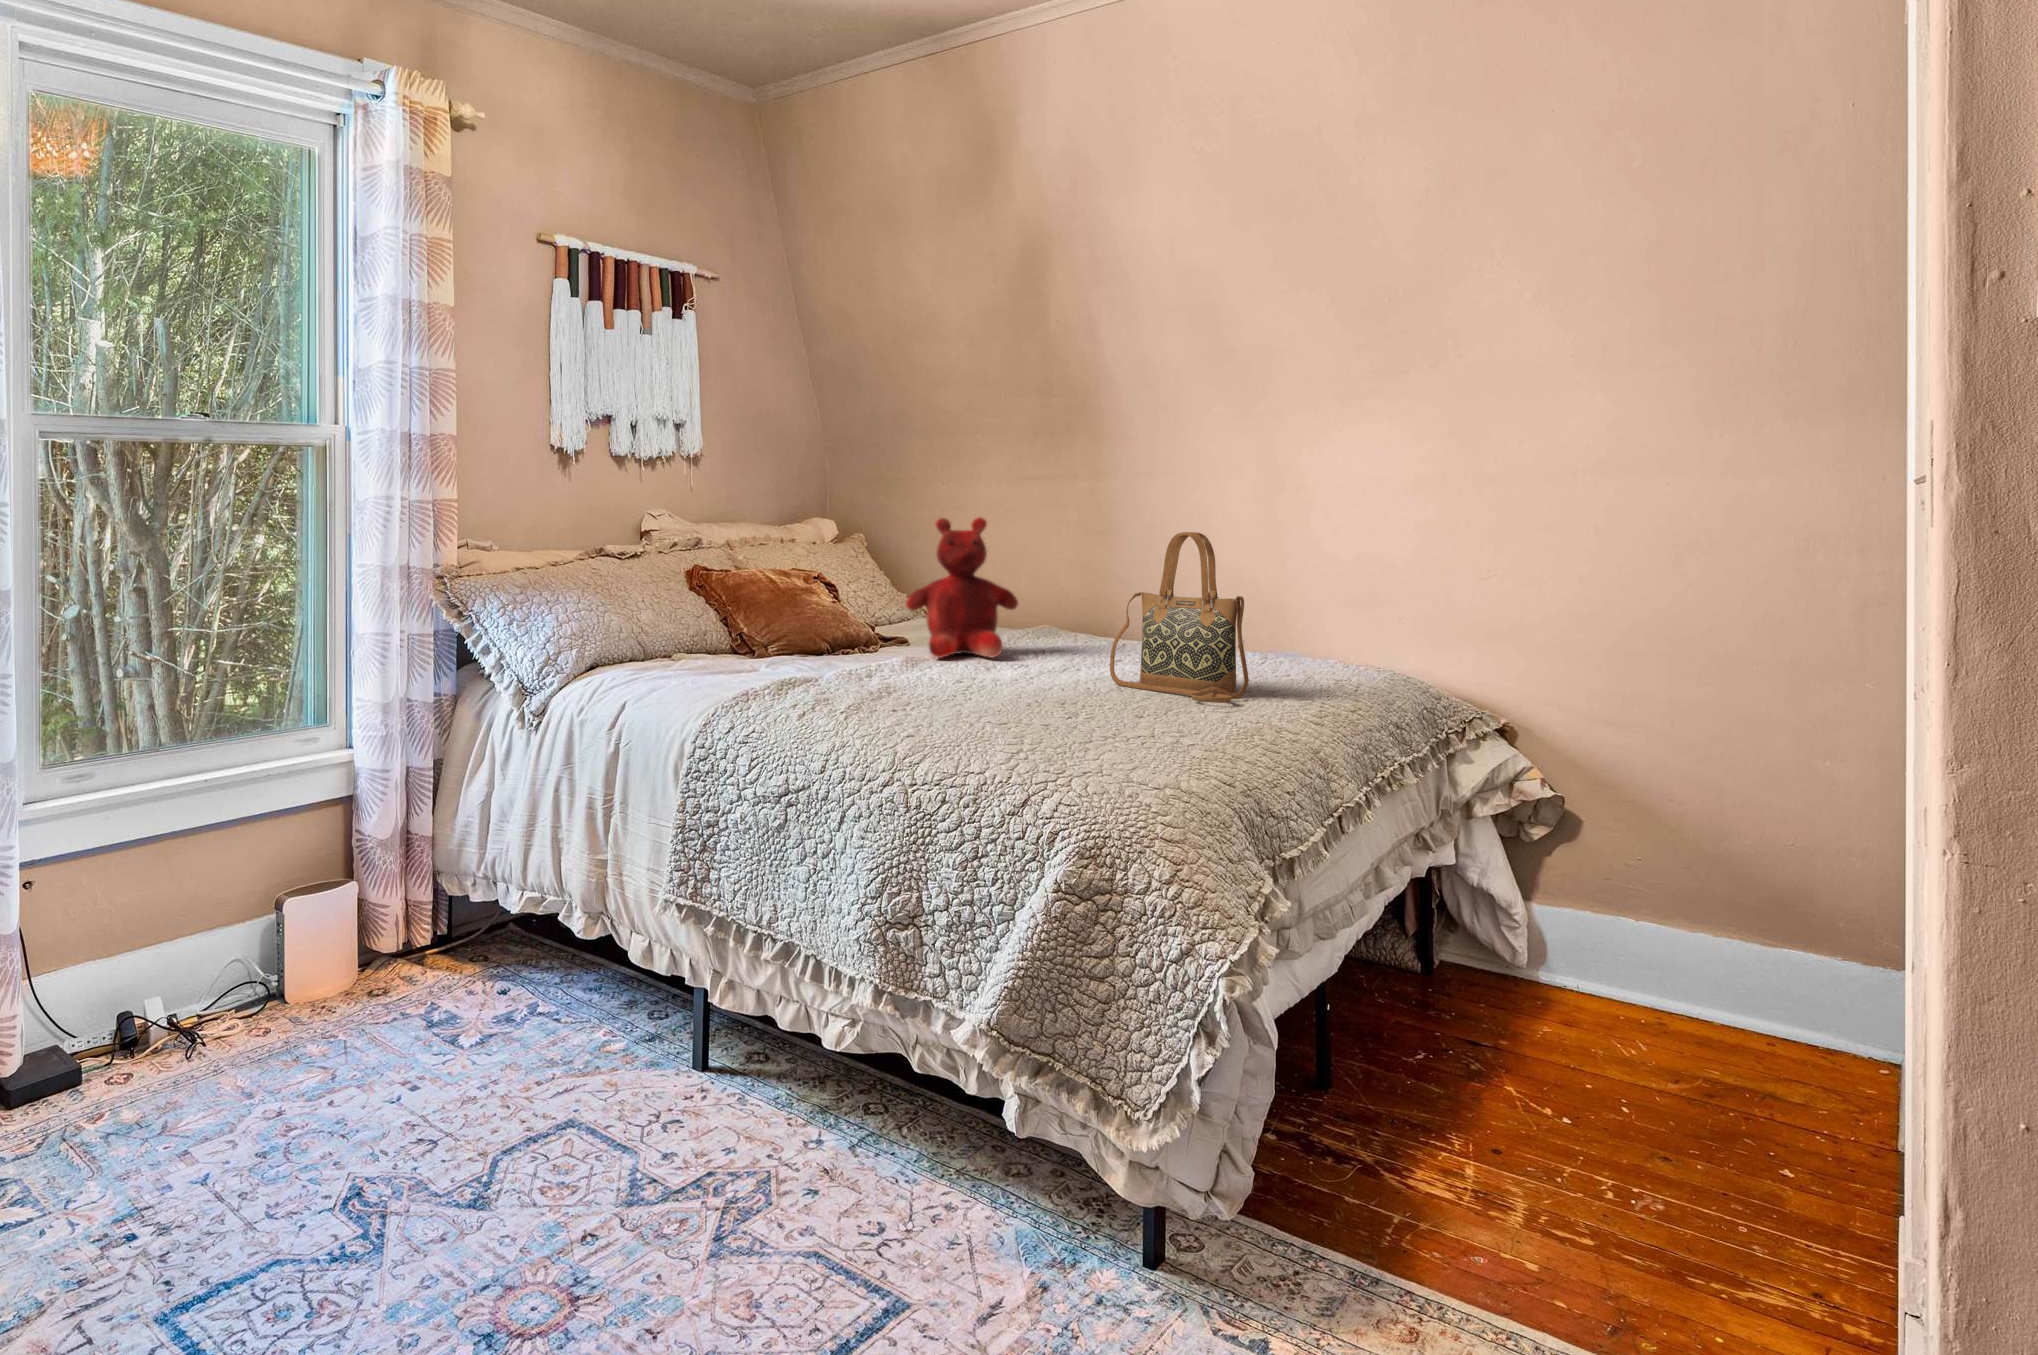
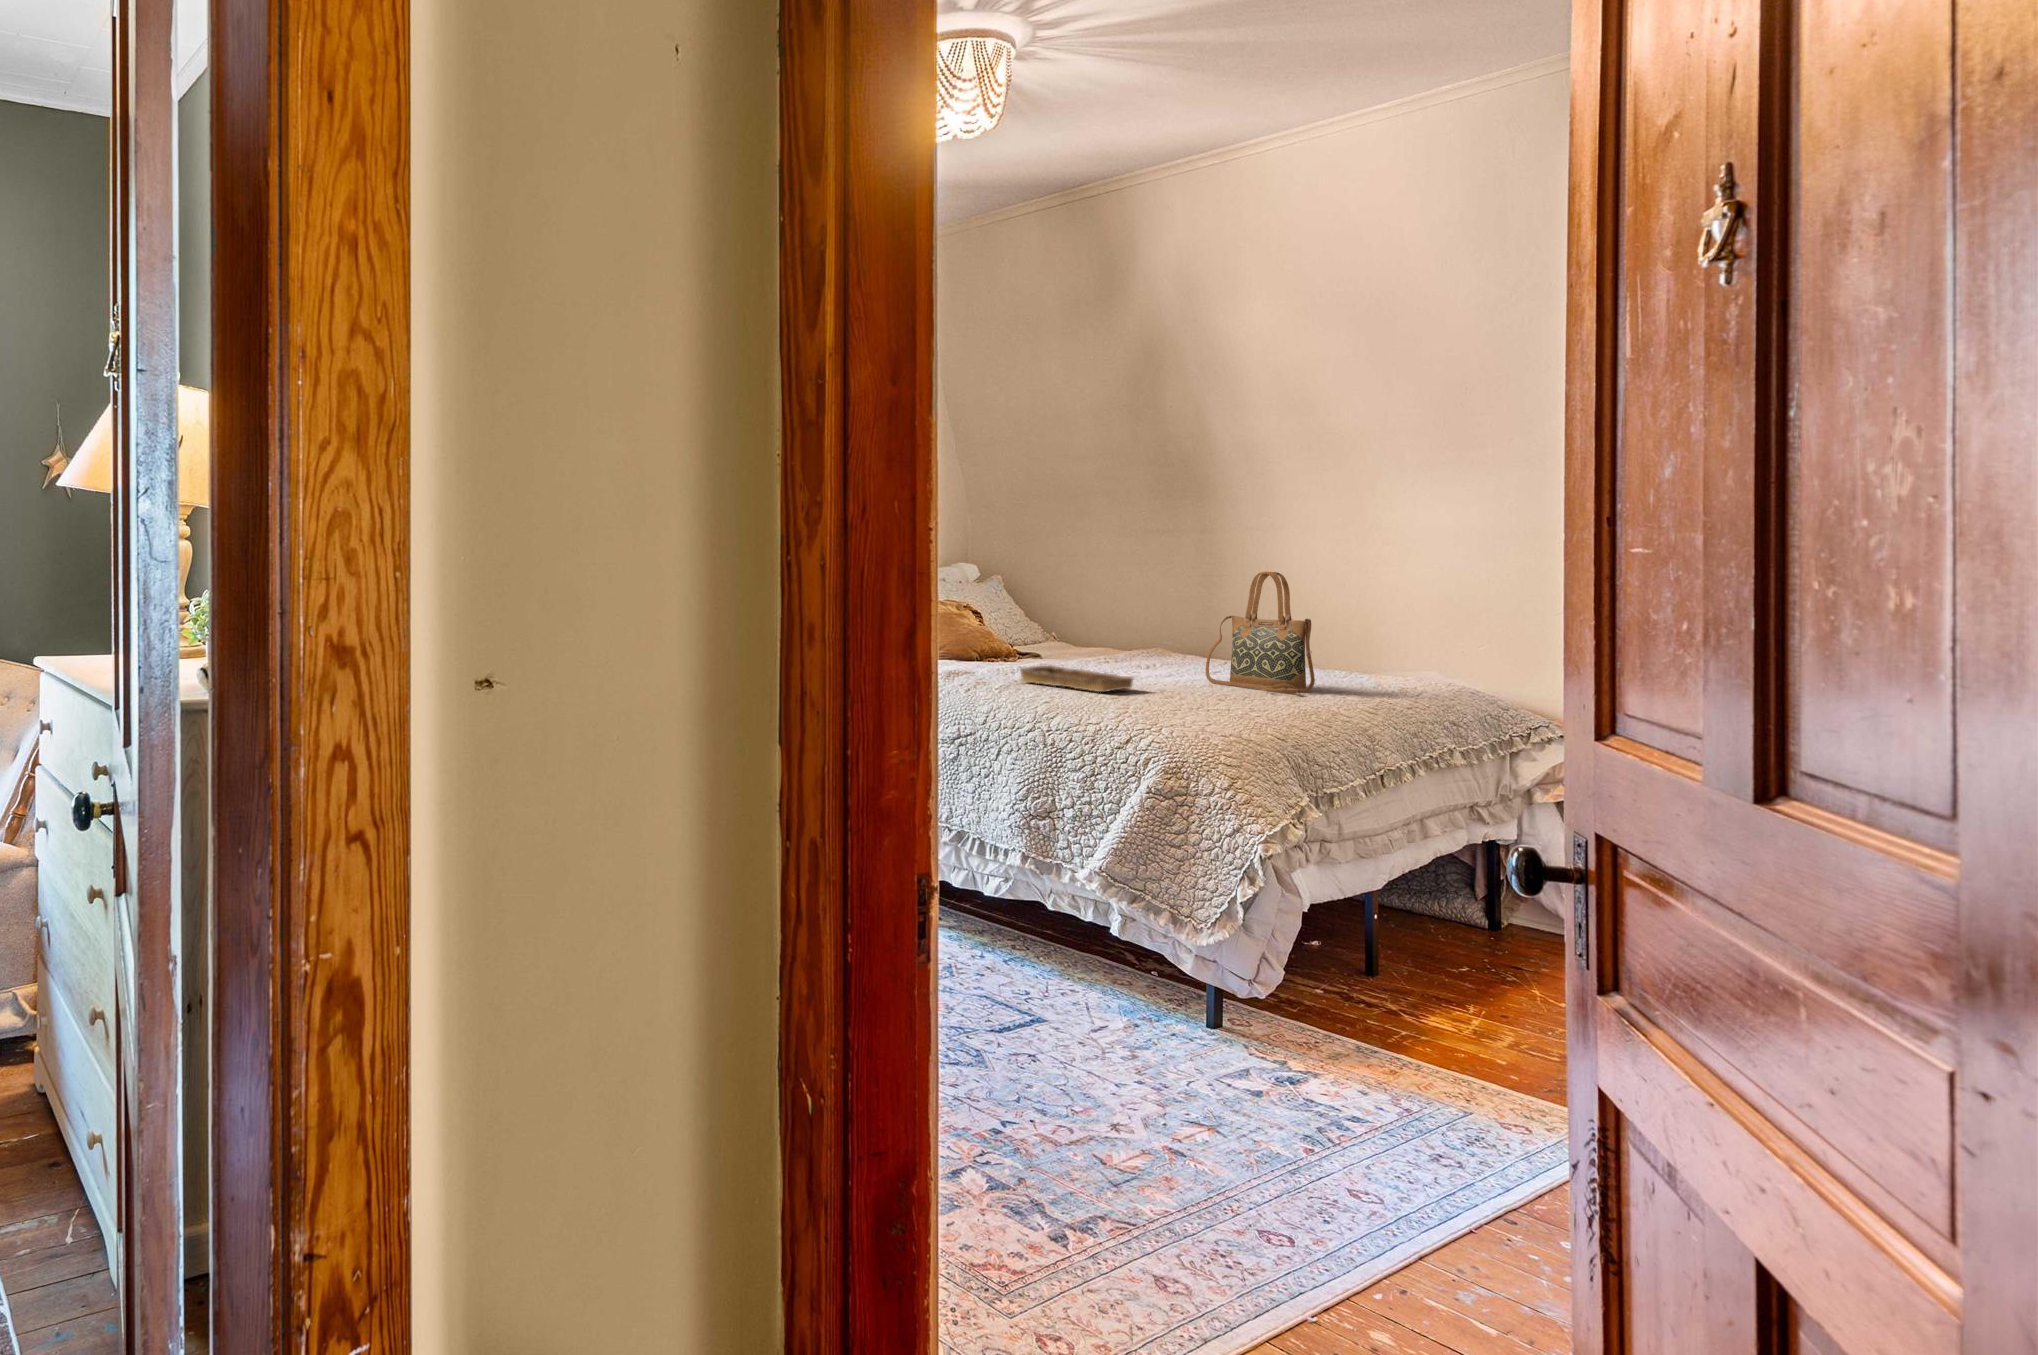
teddy bear: present [906,517,1018,658] -> none [1042,559,1135,665]
tray: none [864,672,1037,717] -> present [1020,665,1133,692]

